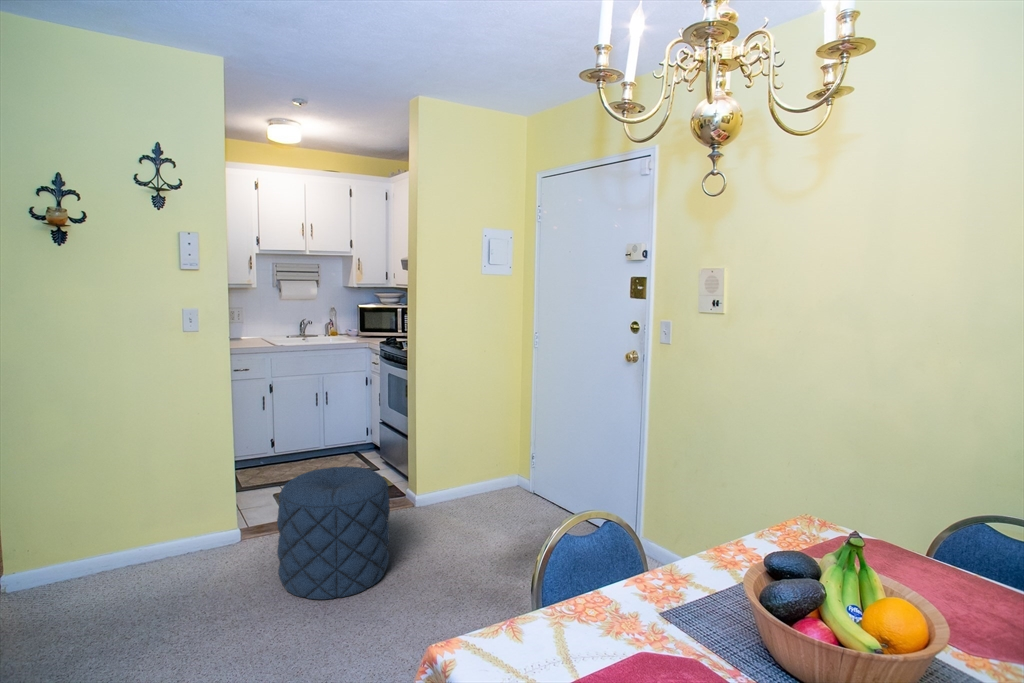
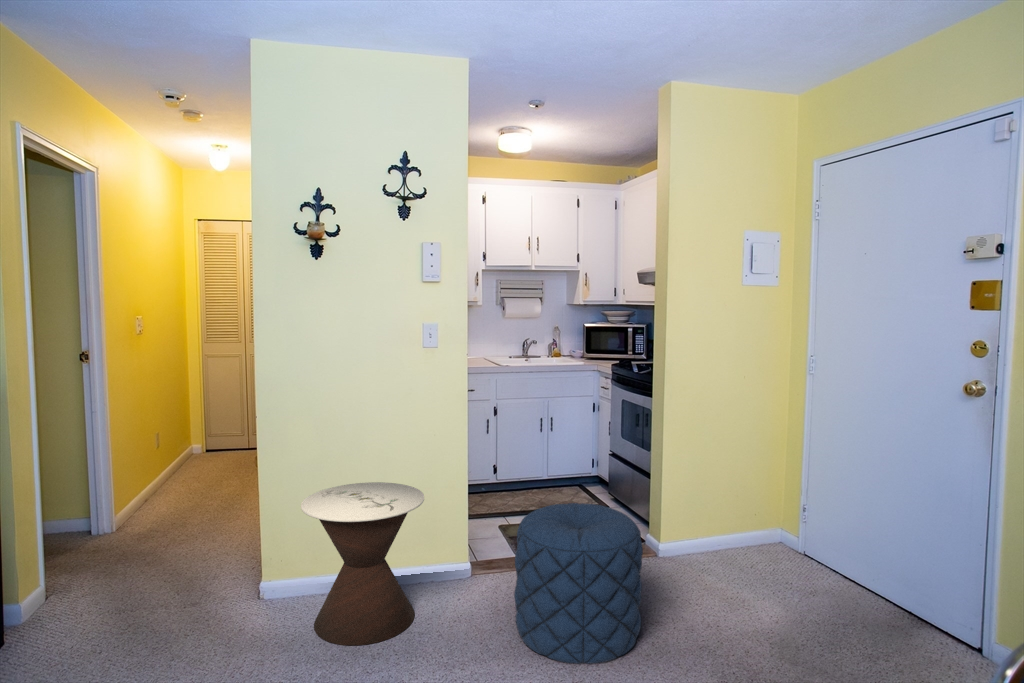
side table: none [48,464,187,620] -> present [301,482,424,646]

